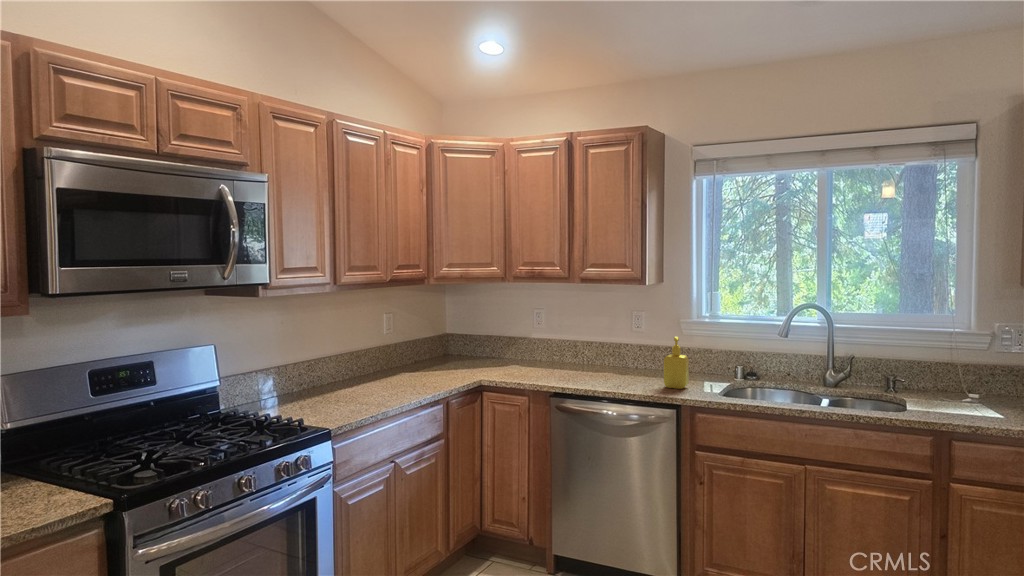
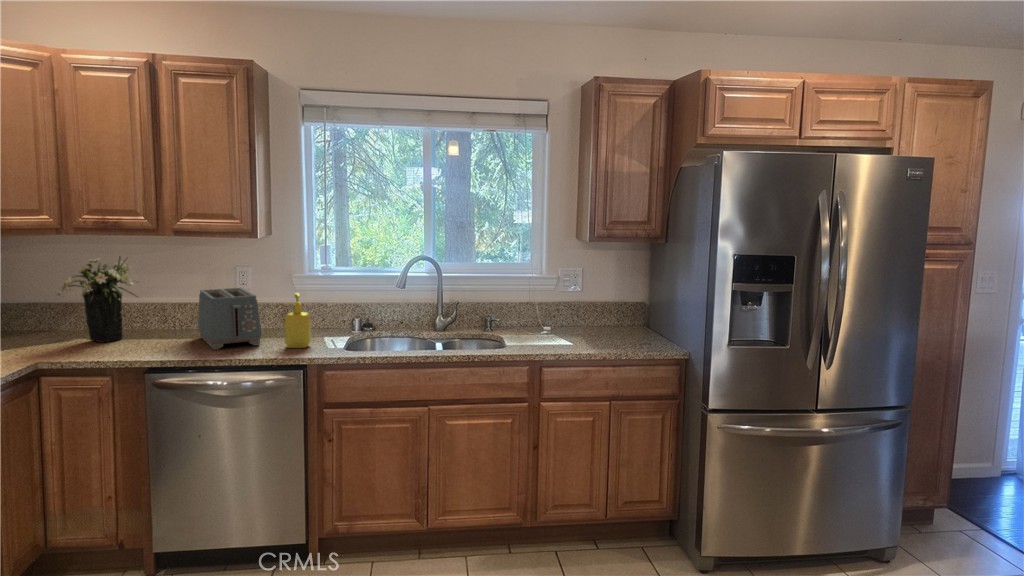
flower arrangement: none [499,299,554,368] -> present [57,256,138,343]
toaster: none [597,329,645,383] -> present [198,288,262,350]

